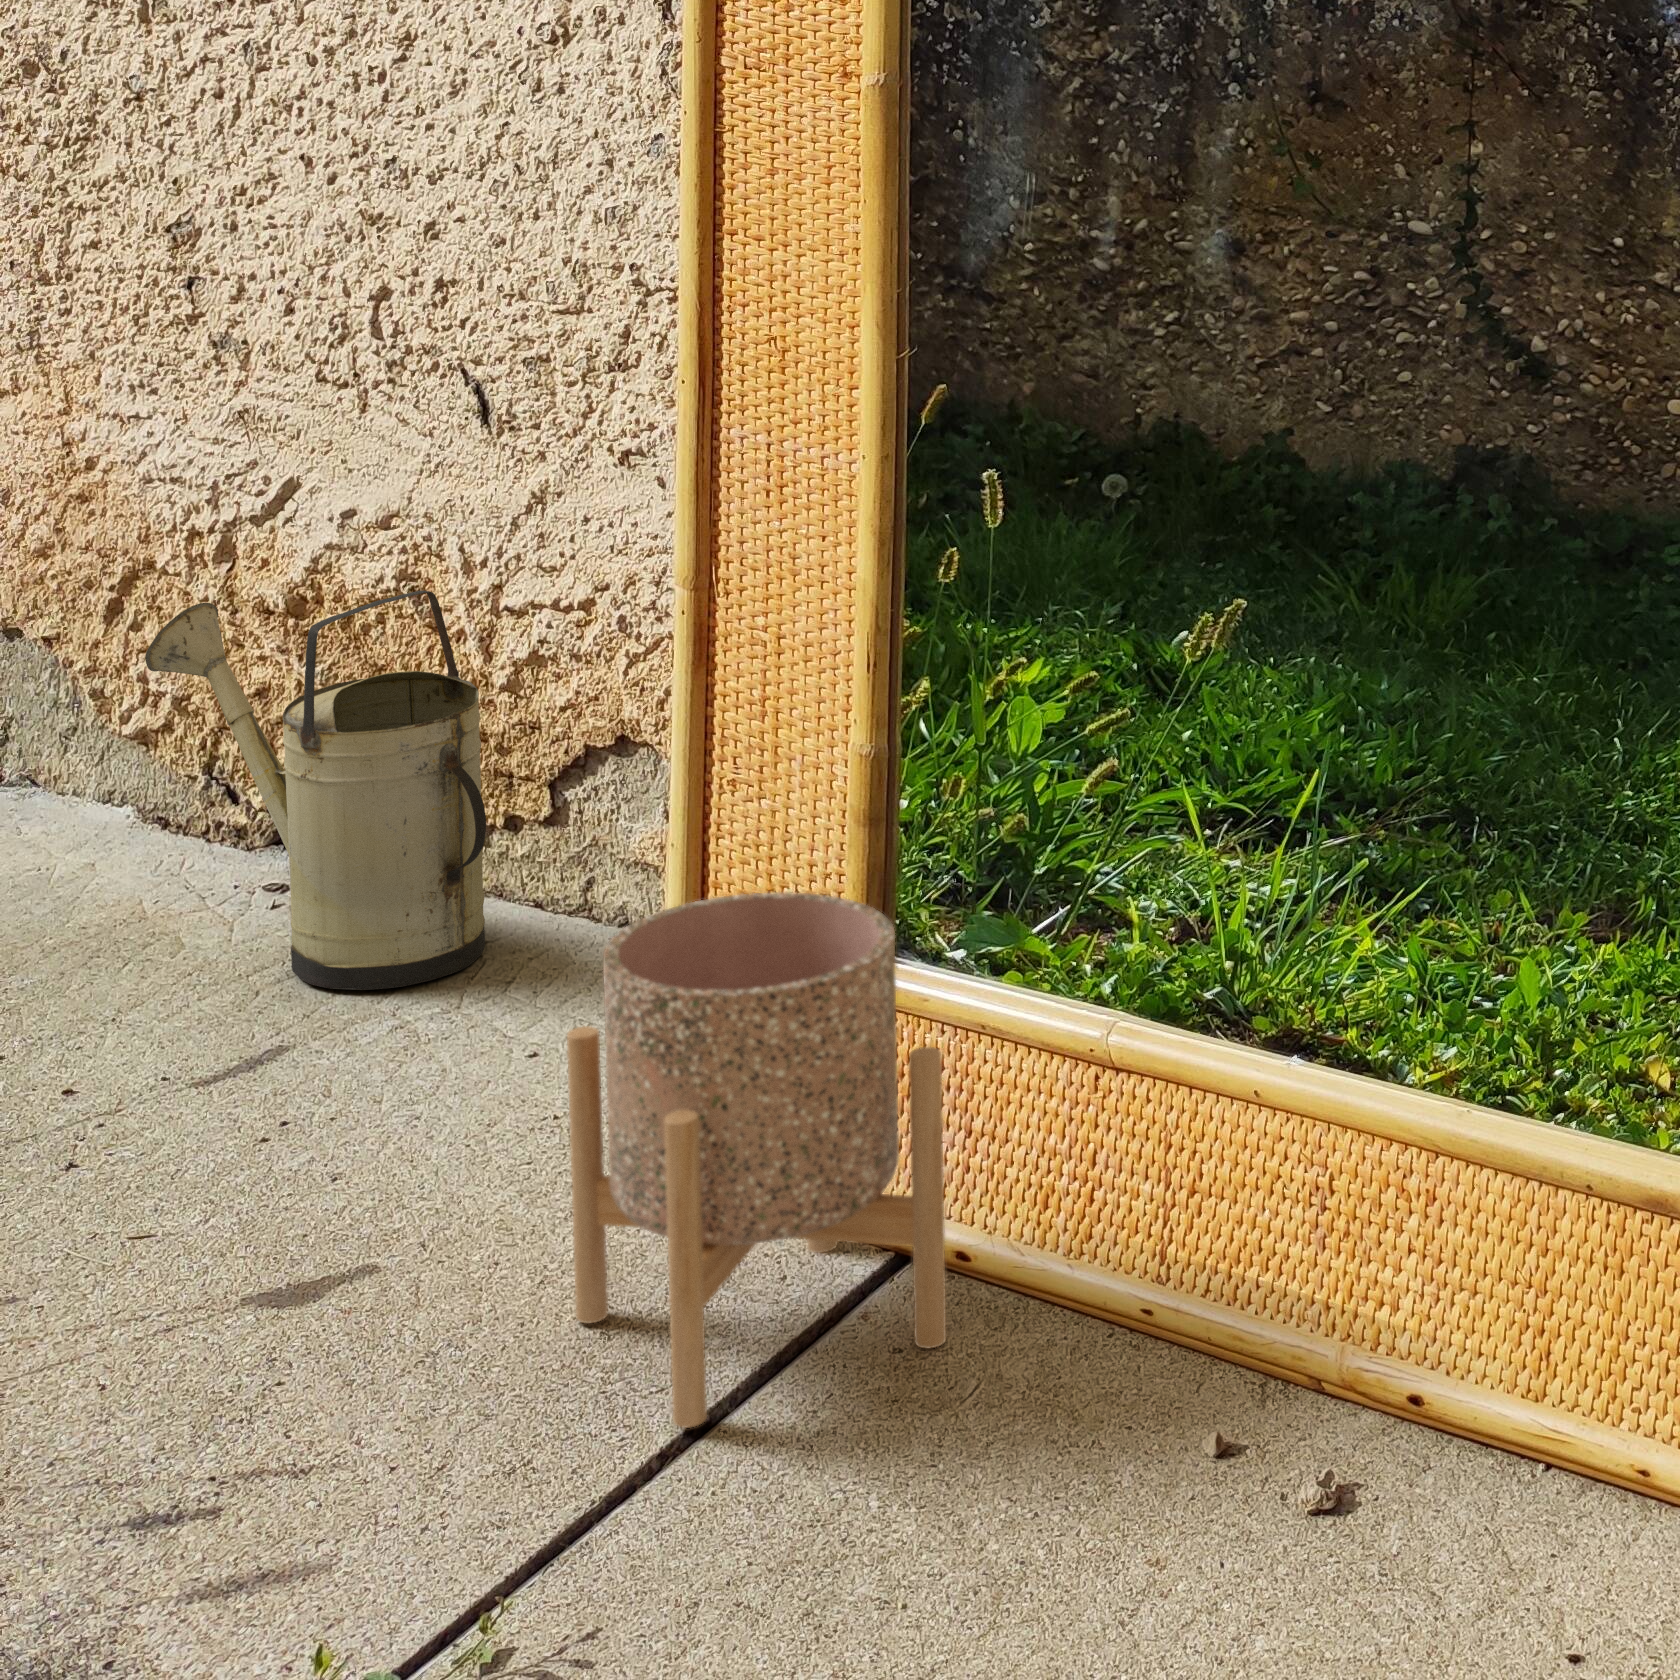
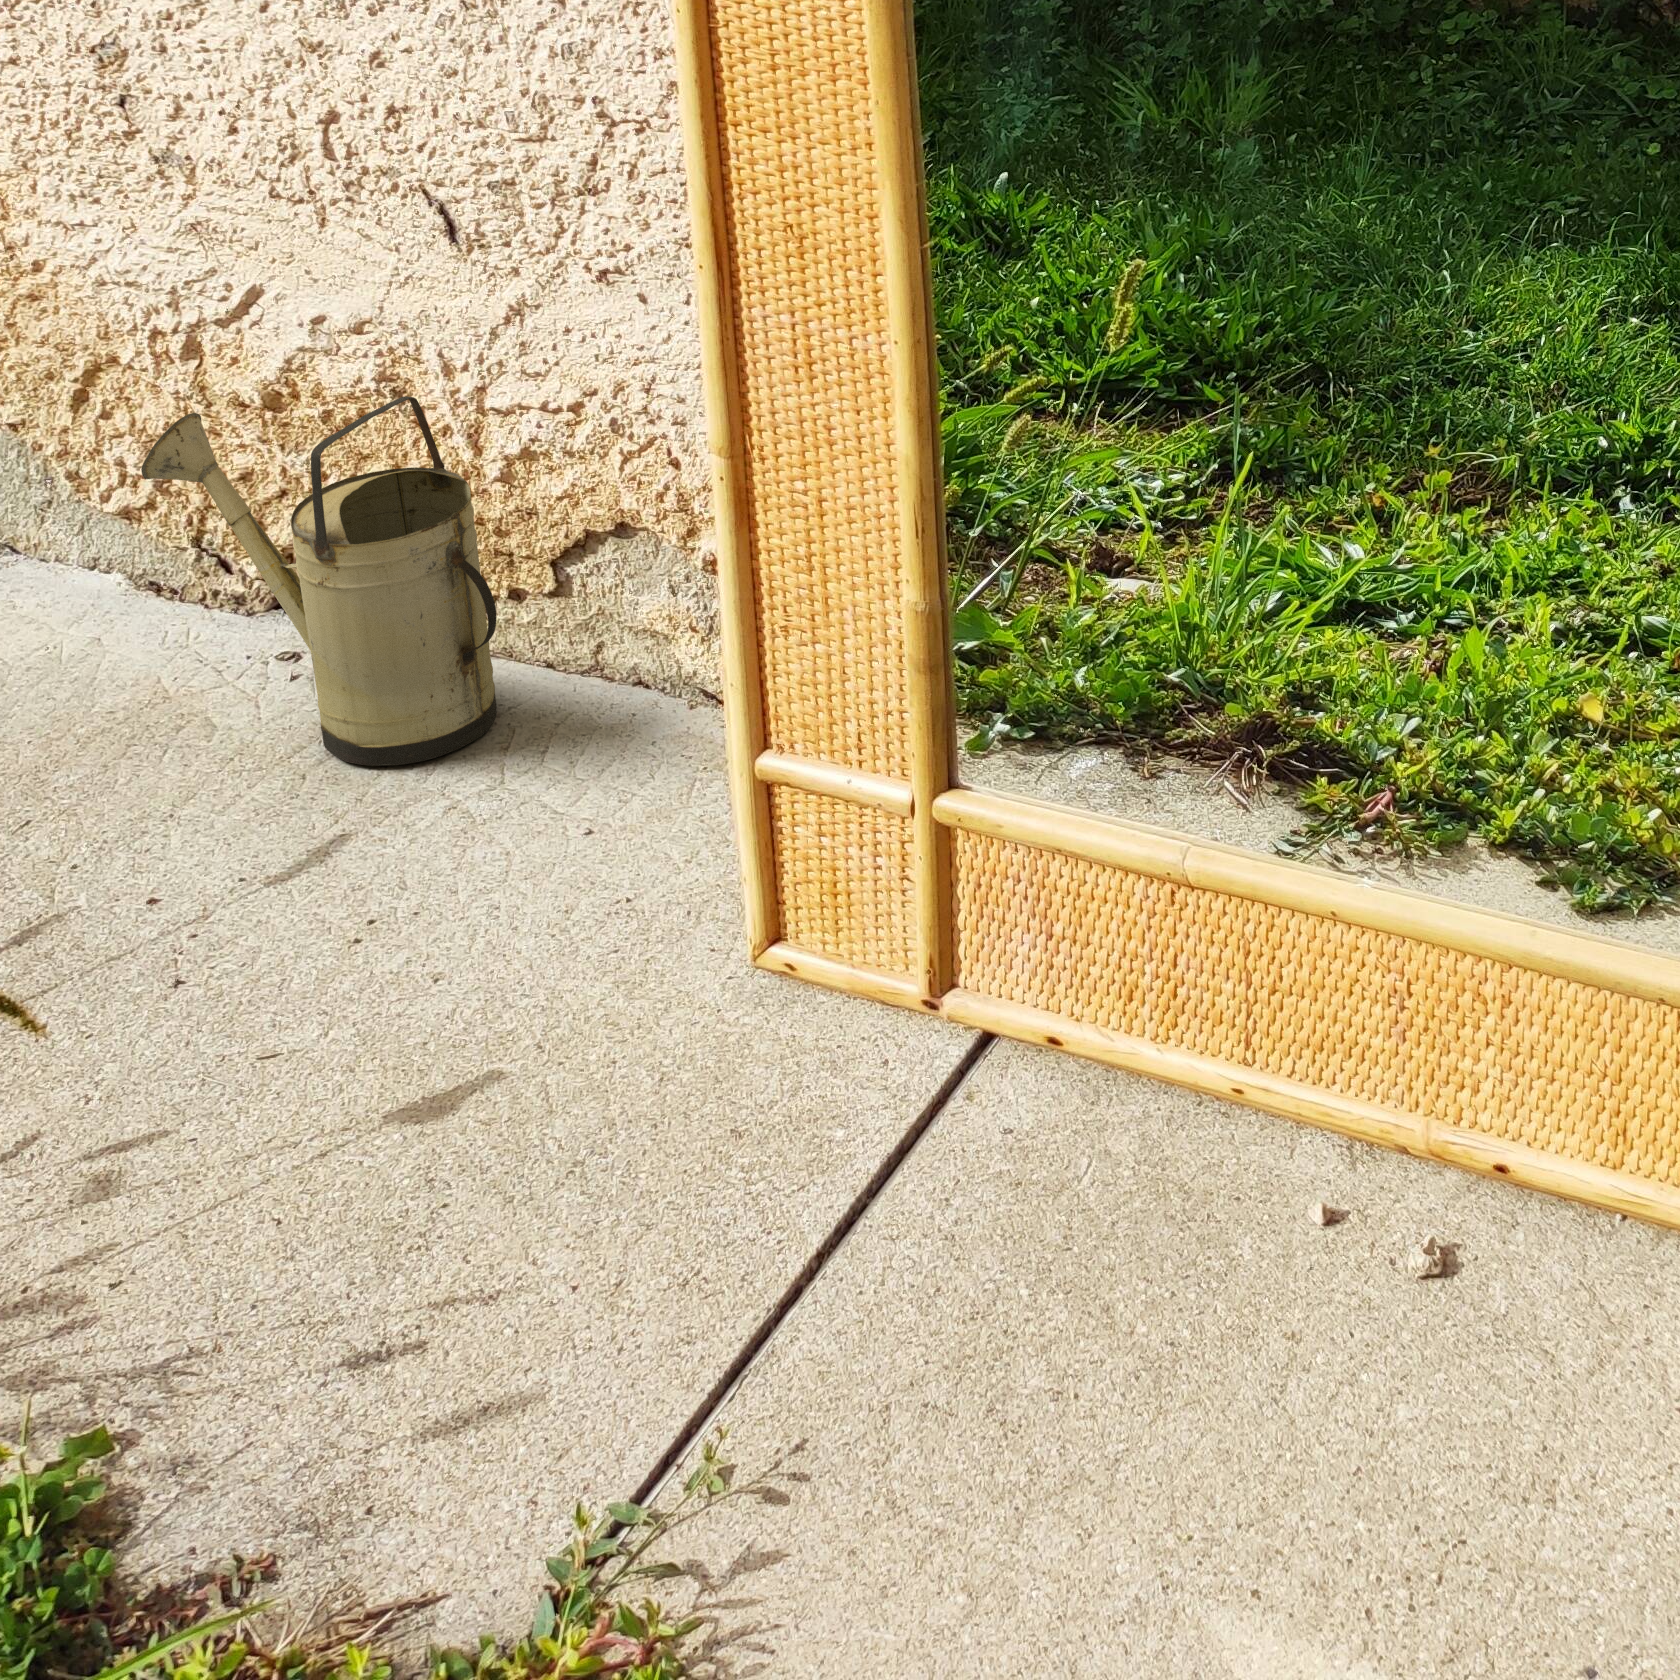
planter: present [567,892,946,1428] -> none [672,732,1042,1232]

